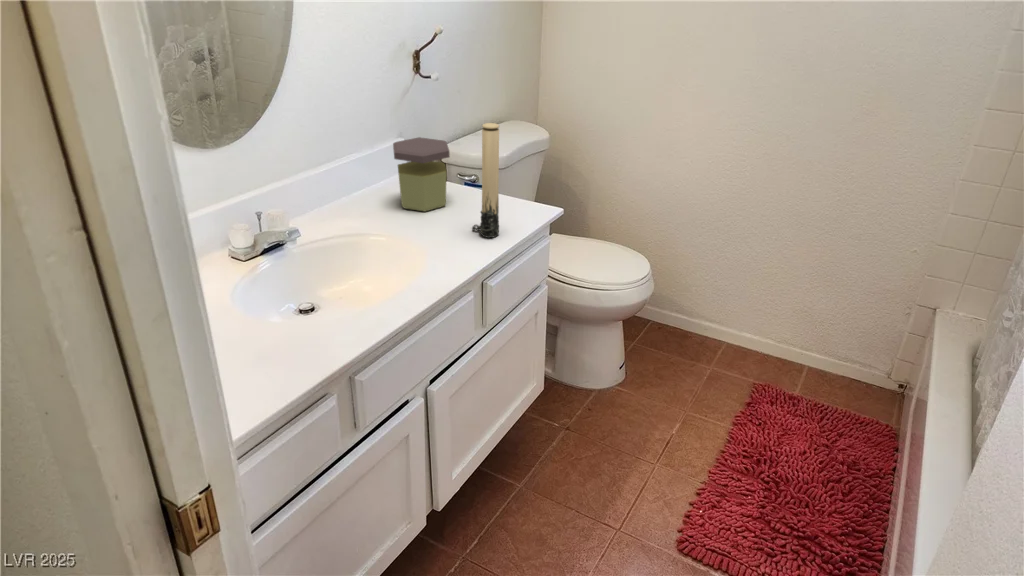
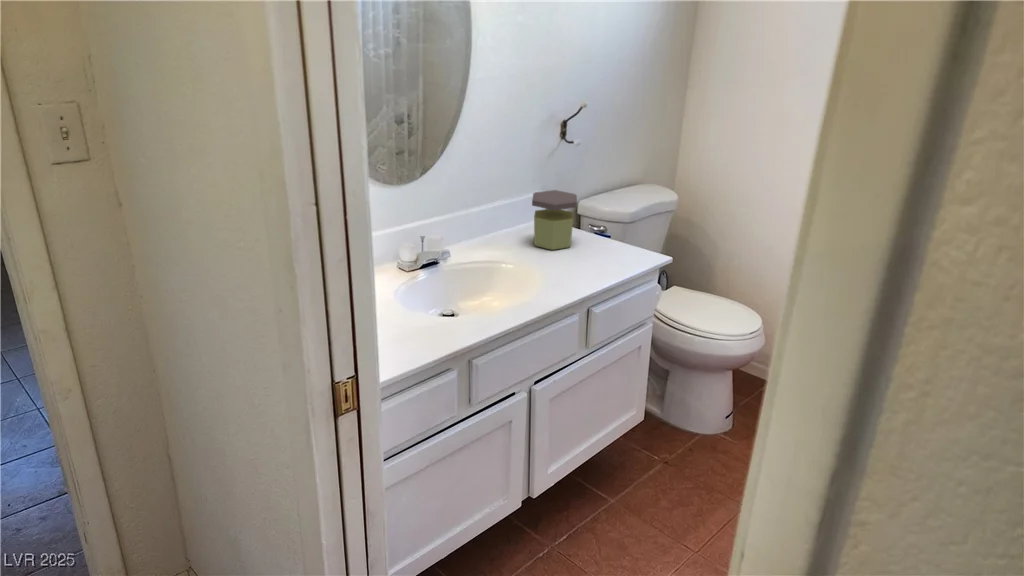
candle: present [472,123,499,238] -> none [586,181,614,274]

